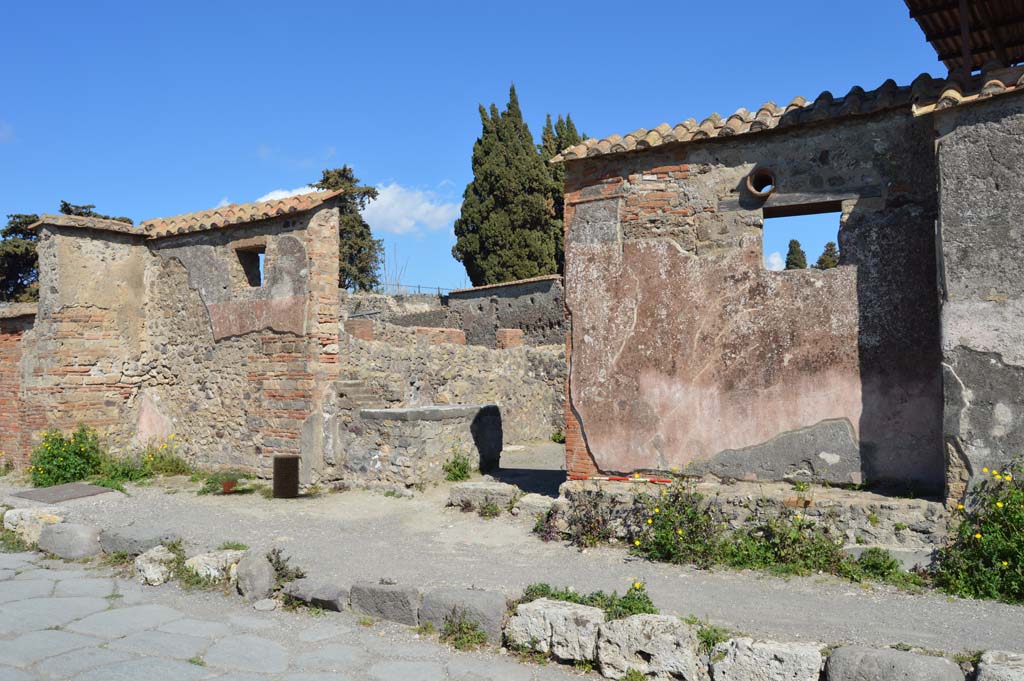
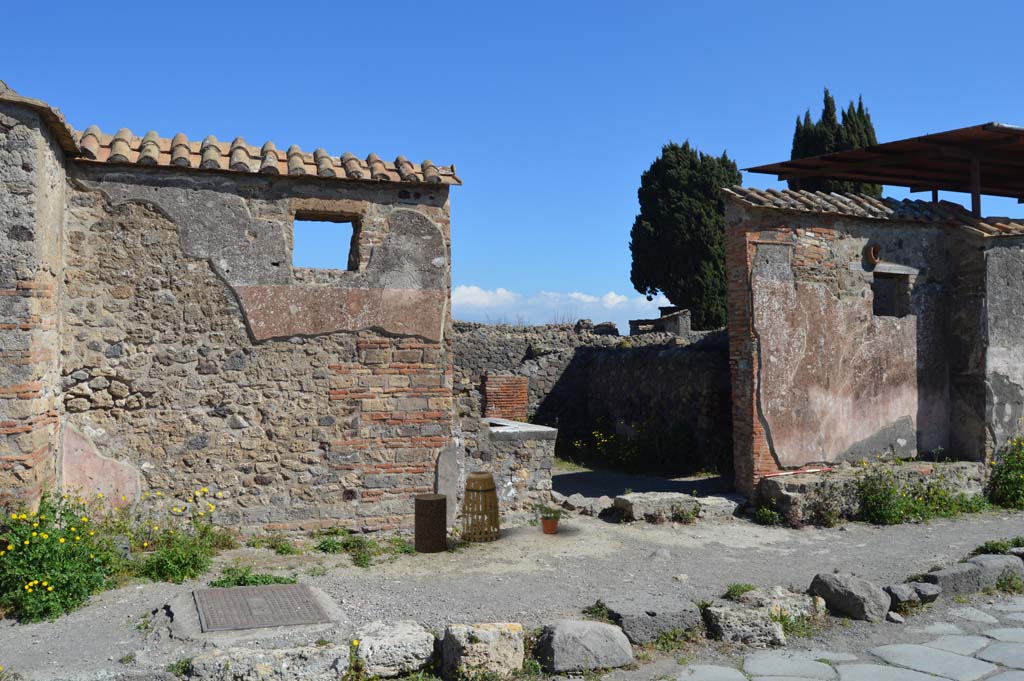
basket: none [317,443,351,499] -> present [461,471,500,542]
potted plant: present [208,468,251,493] -> present [526,503,573,534]

